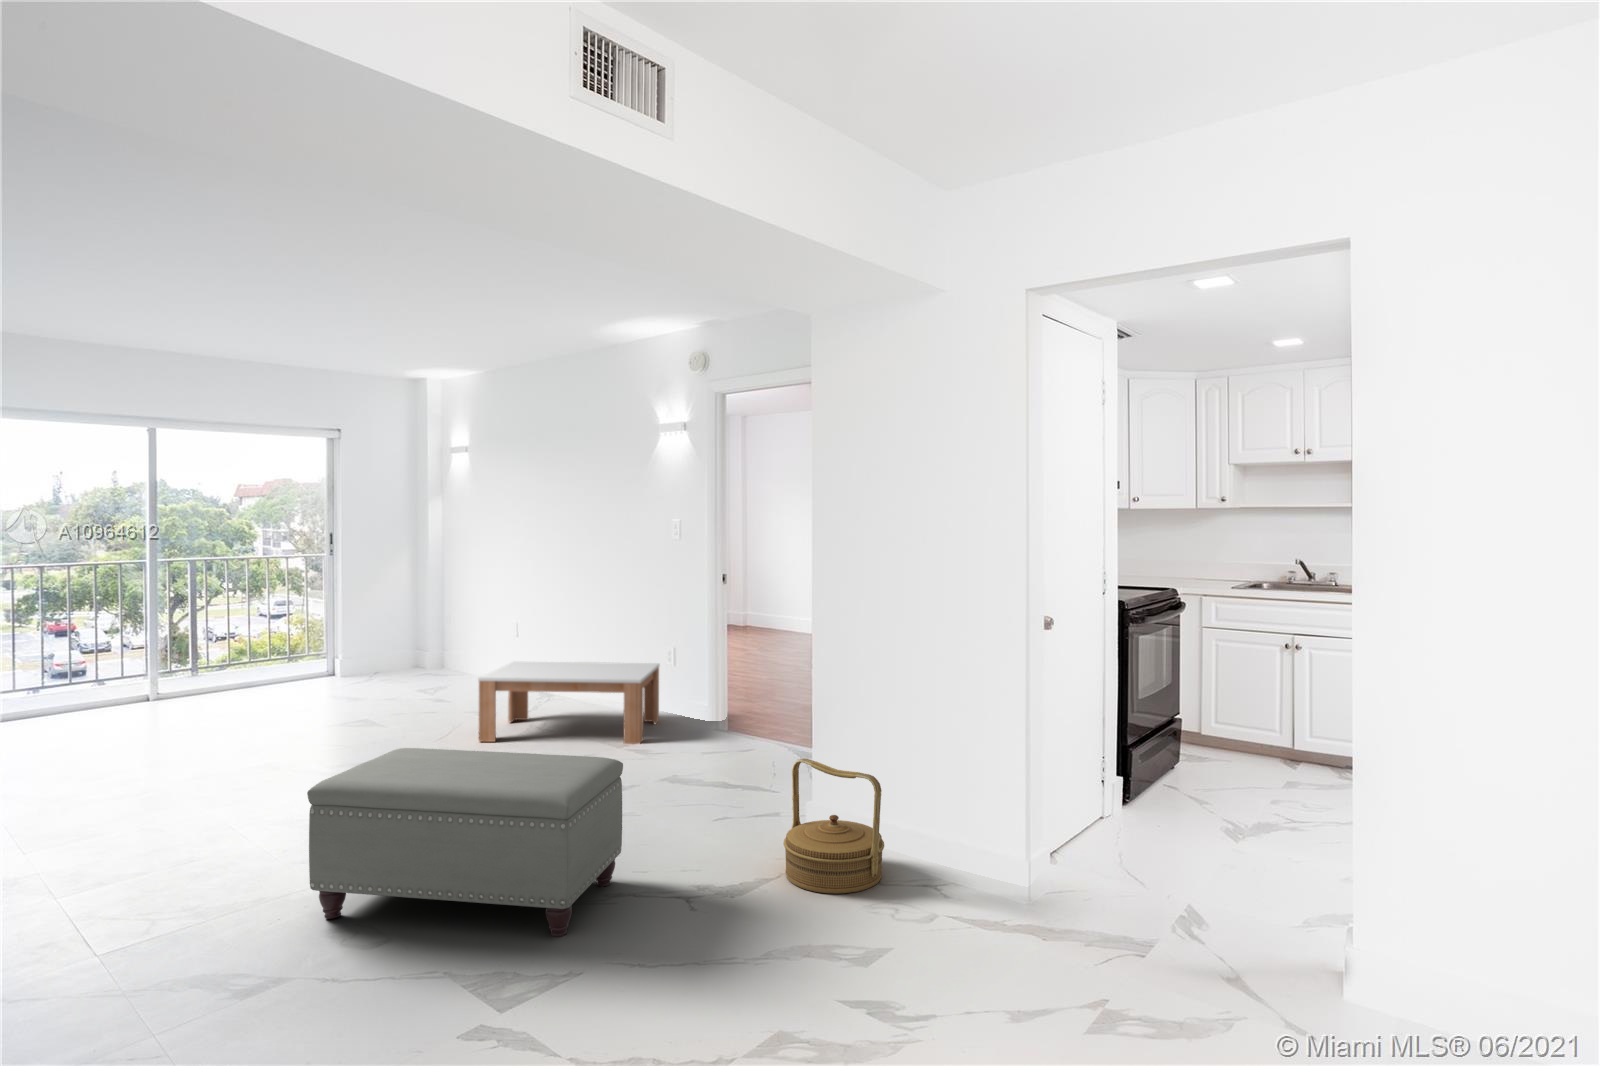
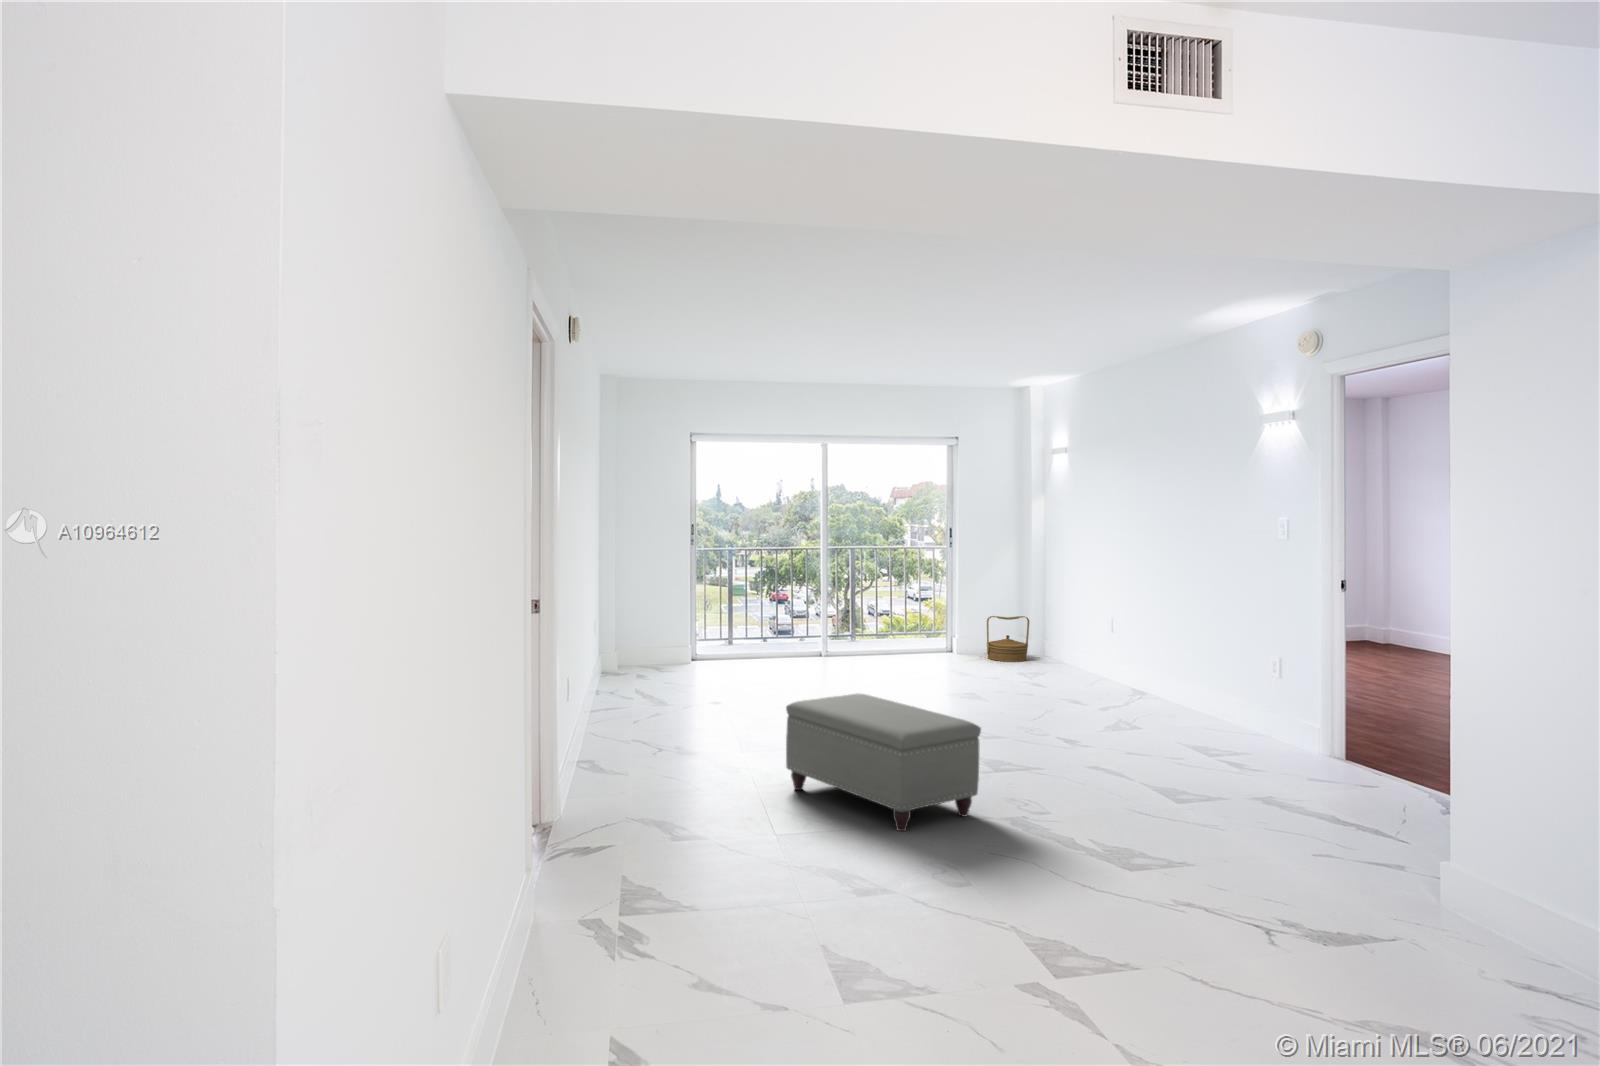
coffee table: present [478,661,660,744] -> none [1002,654,1175,742]
woven basket: present [784,759,884,894] -> present [987,616,1029,662]

